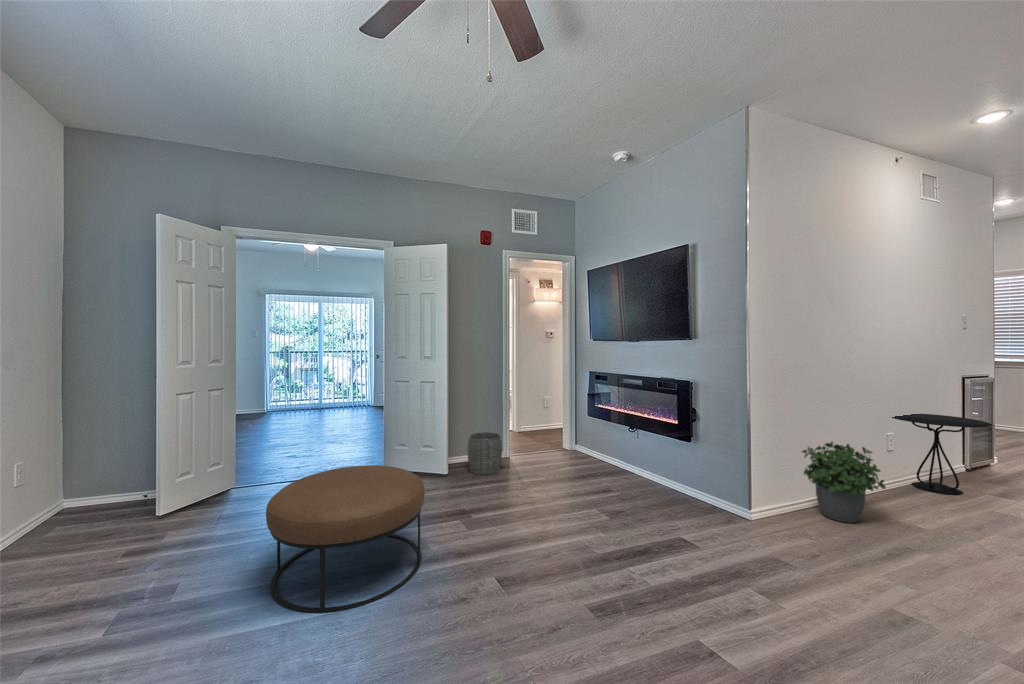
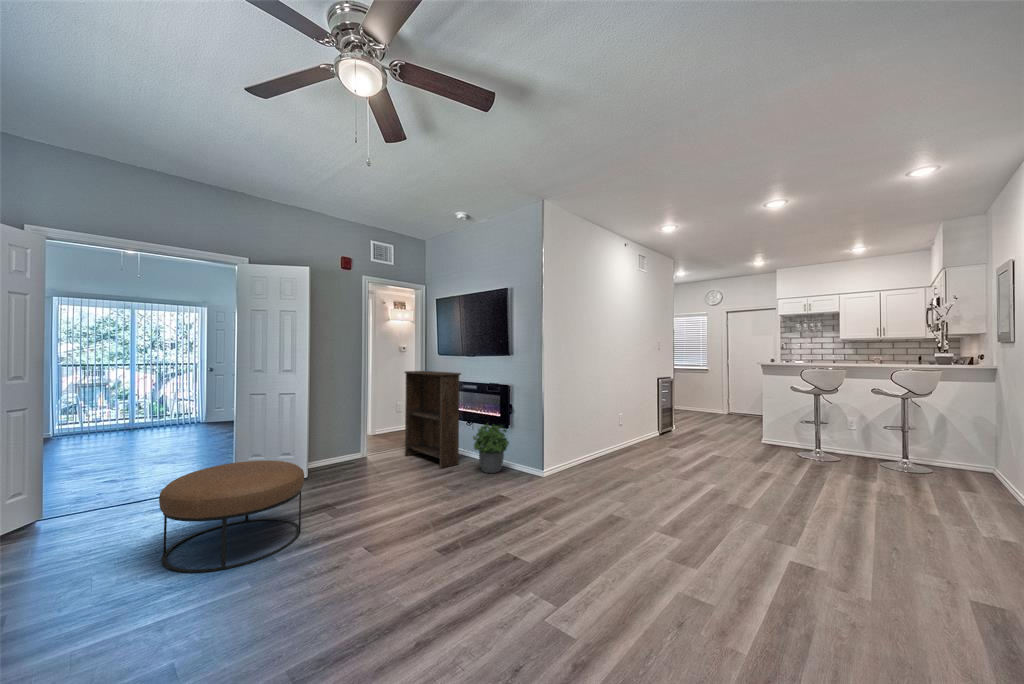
bookshelf: none [551,360,622,485] -> present [404,371,461,468]
side table: present [892,413,990,495] -> none [630,403,676,452]
woven basket: present [468,432,502,475] -> none [328,435,360,471]
potted plant: present [802,442,886,523] -> present [473,423,509,473]

